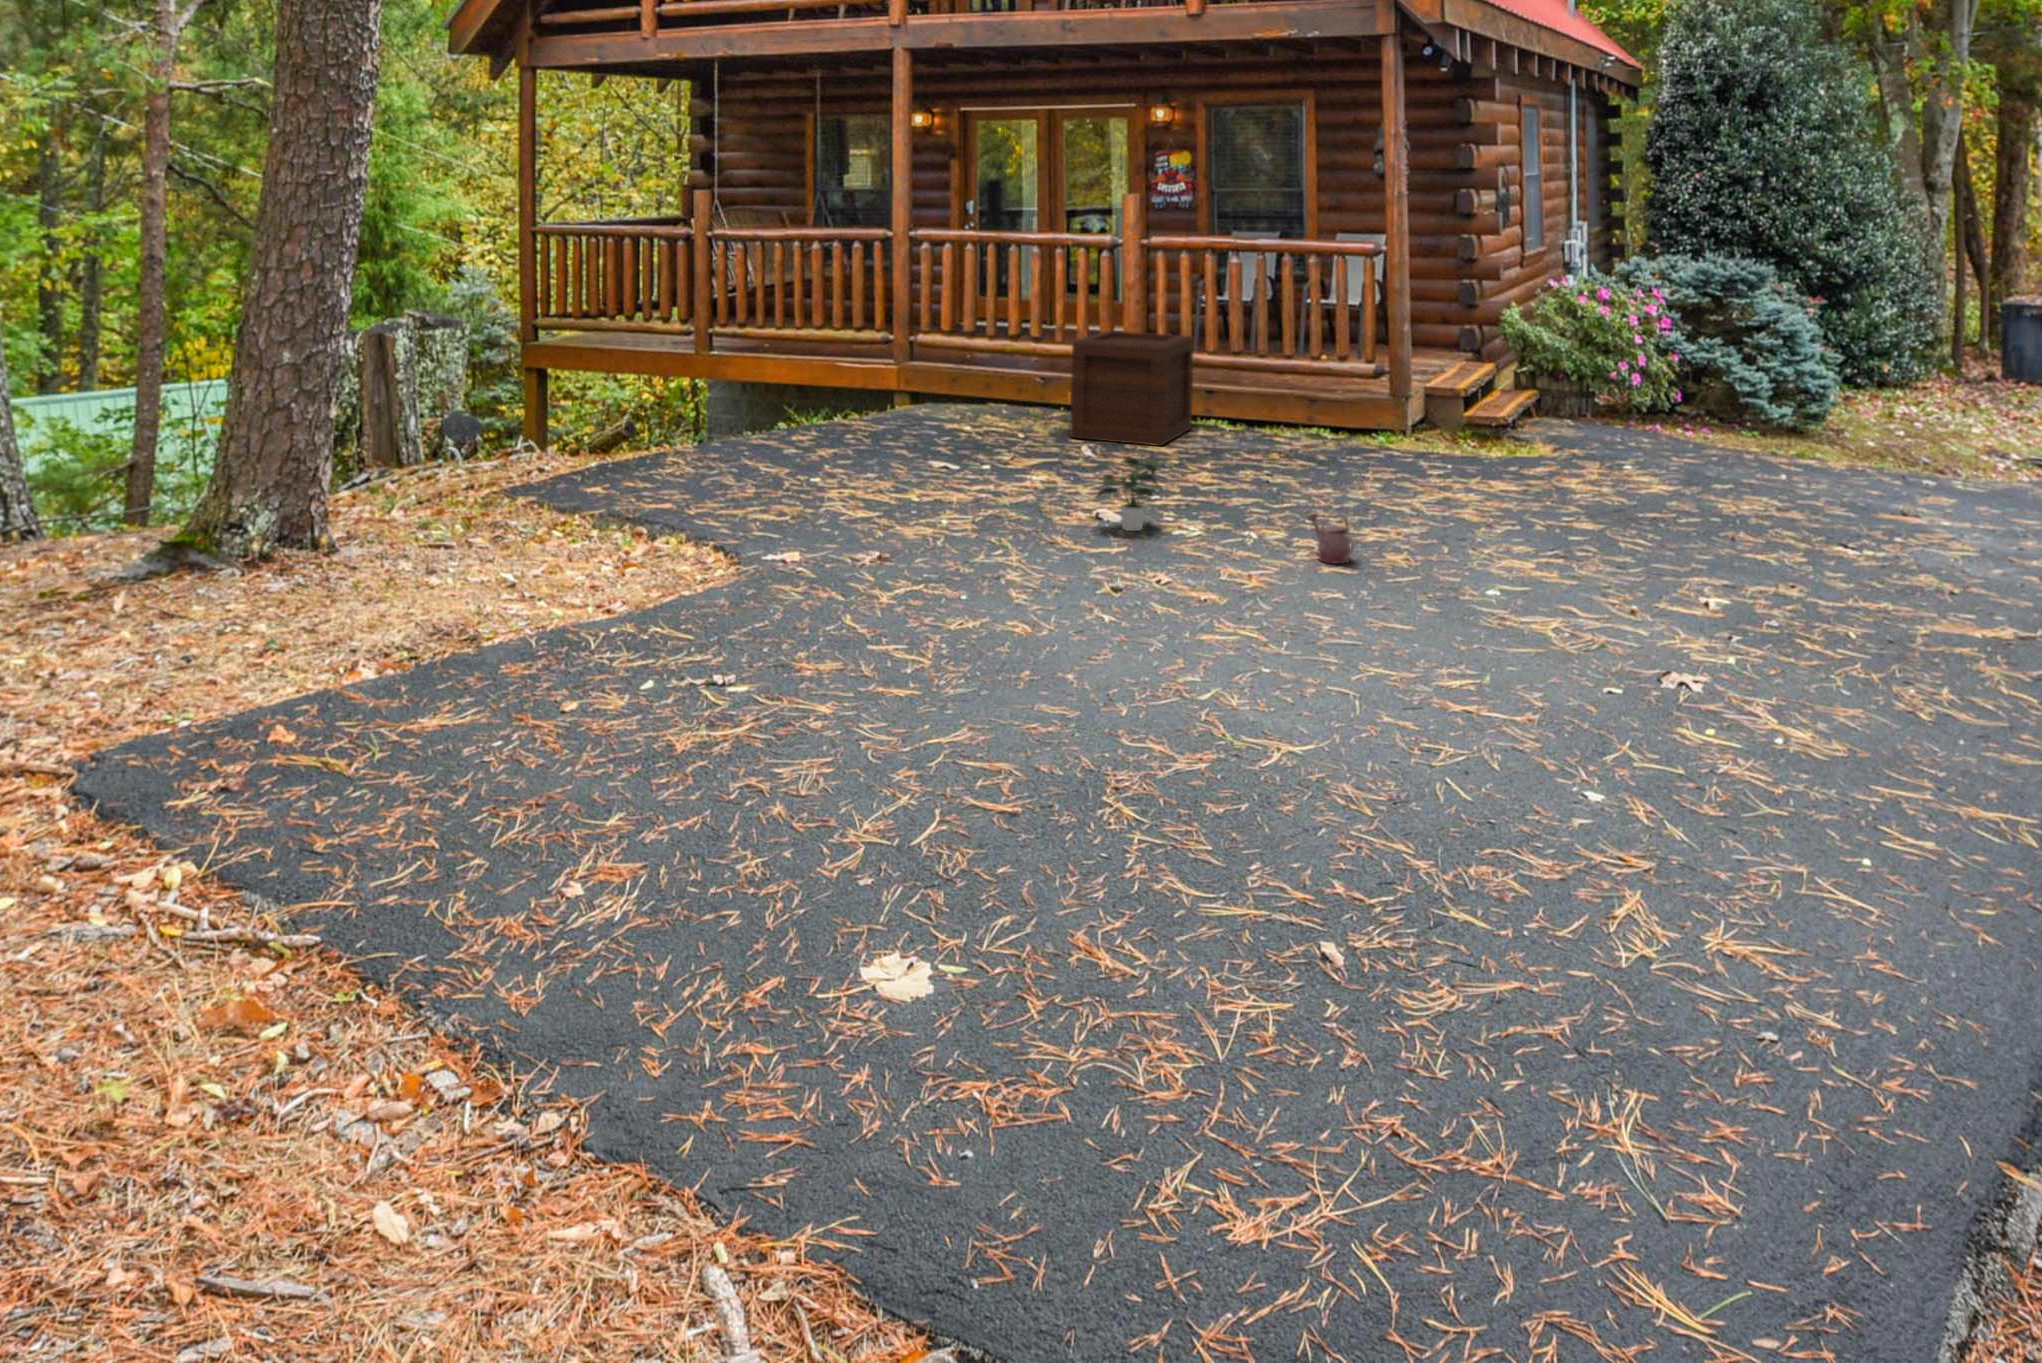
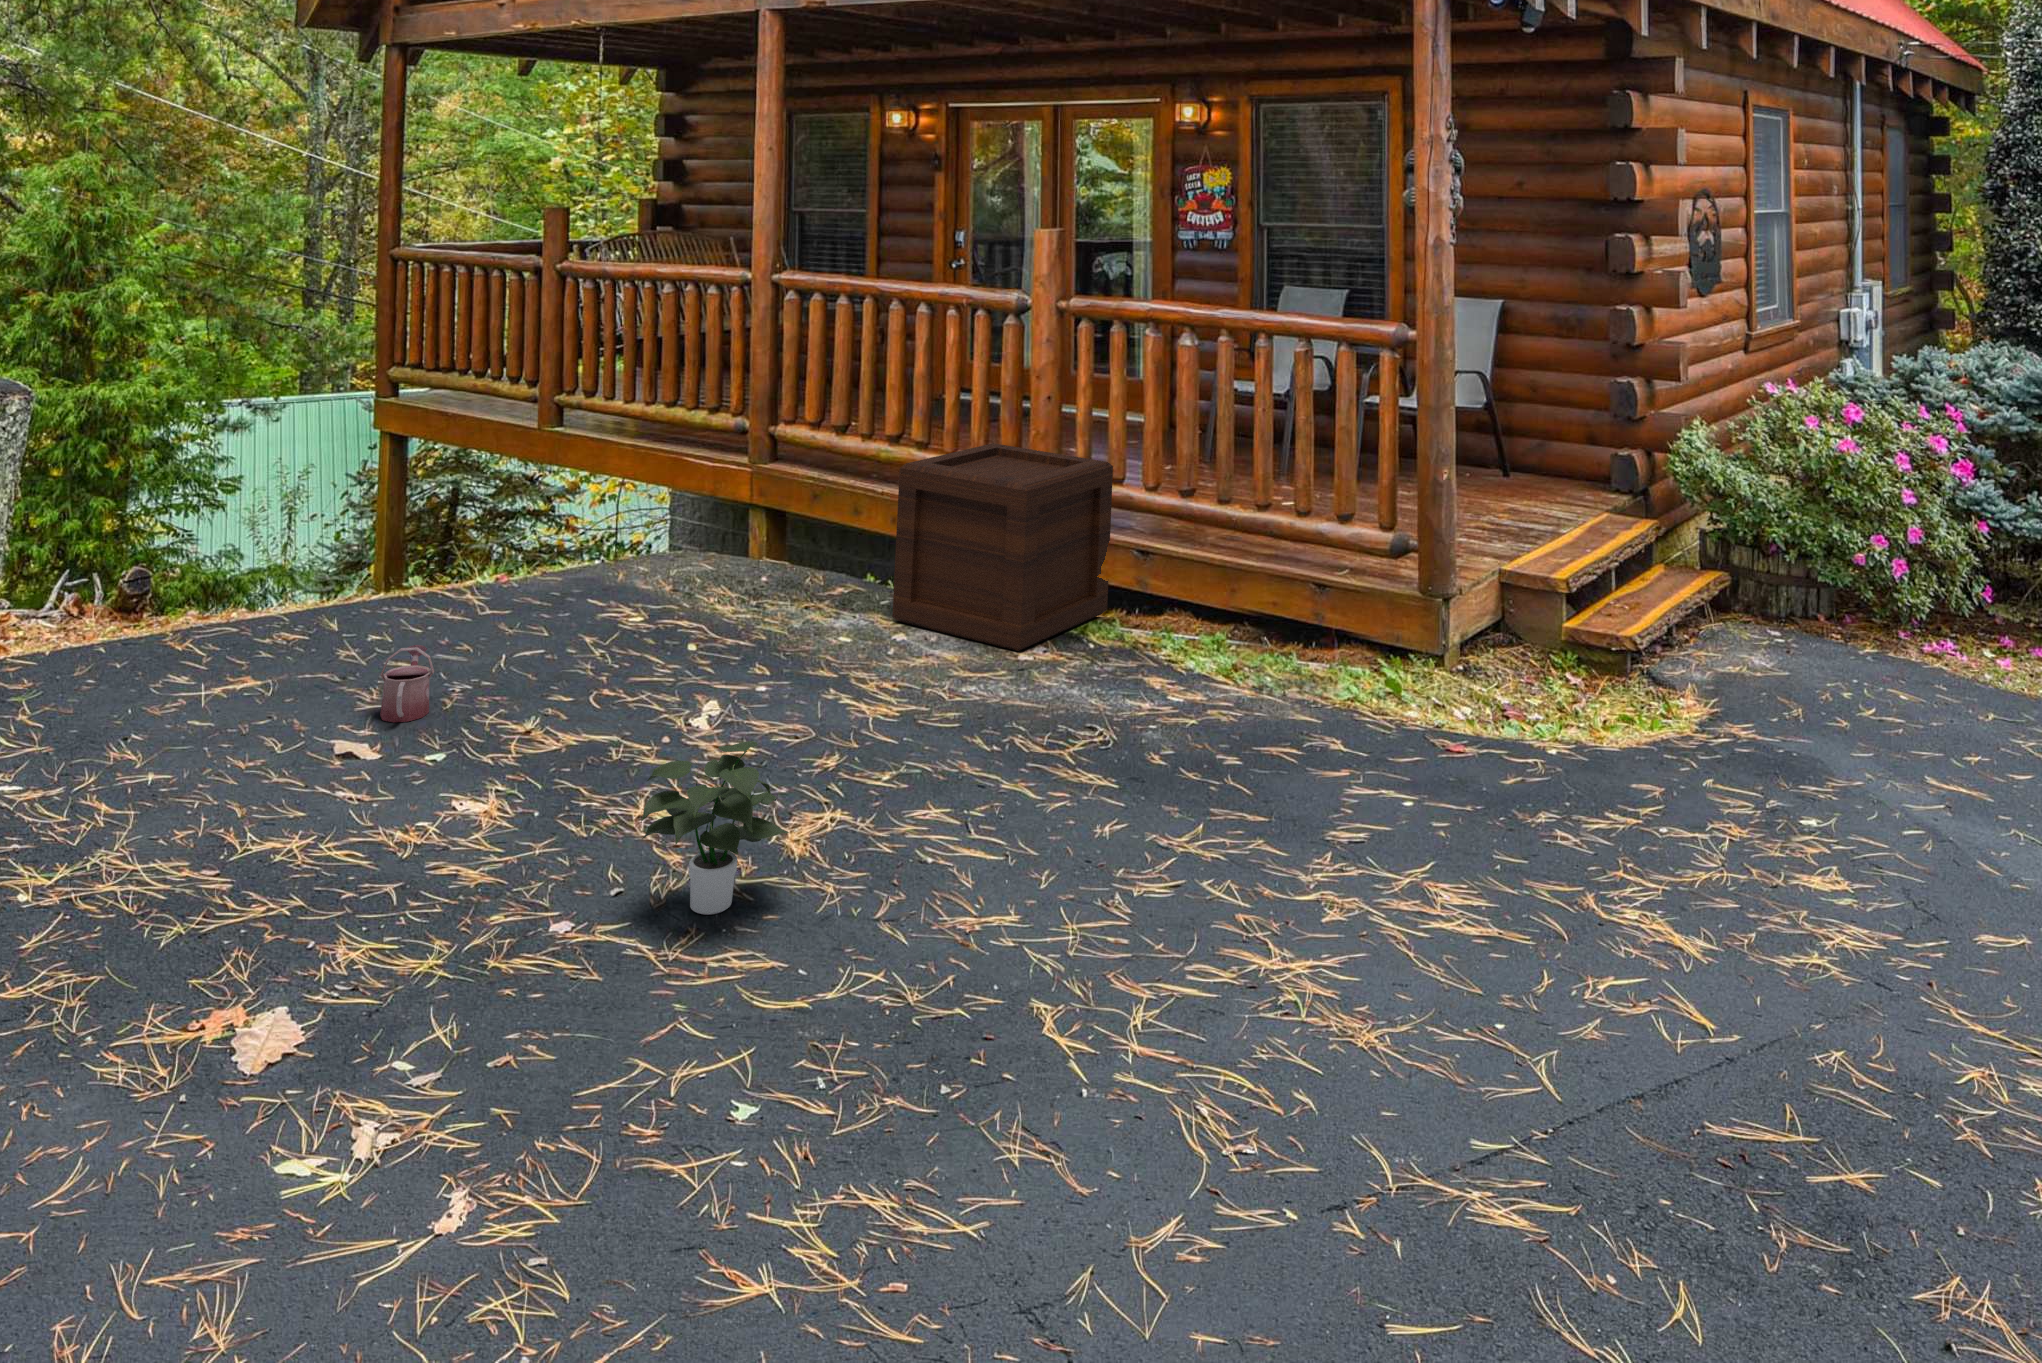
watering can: present [1307,513,1354,564] -> present [380,645,434,722]

